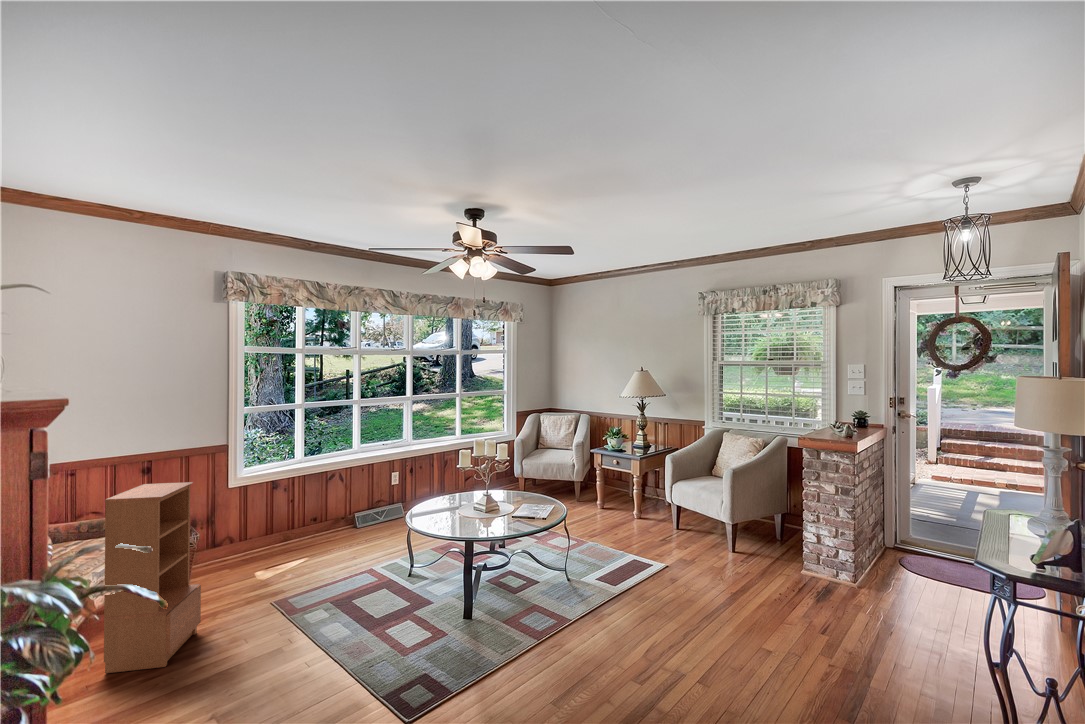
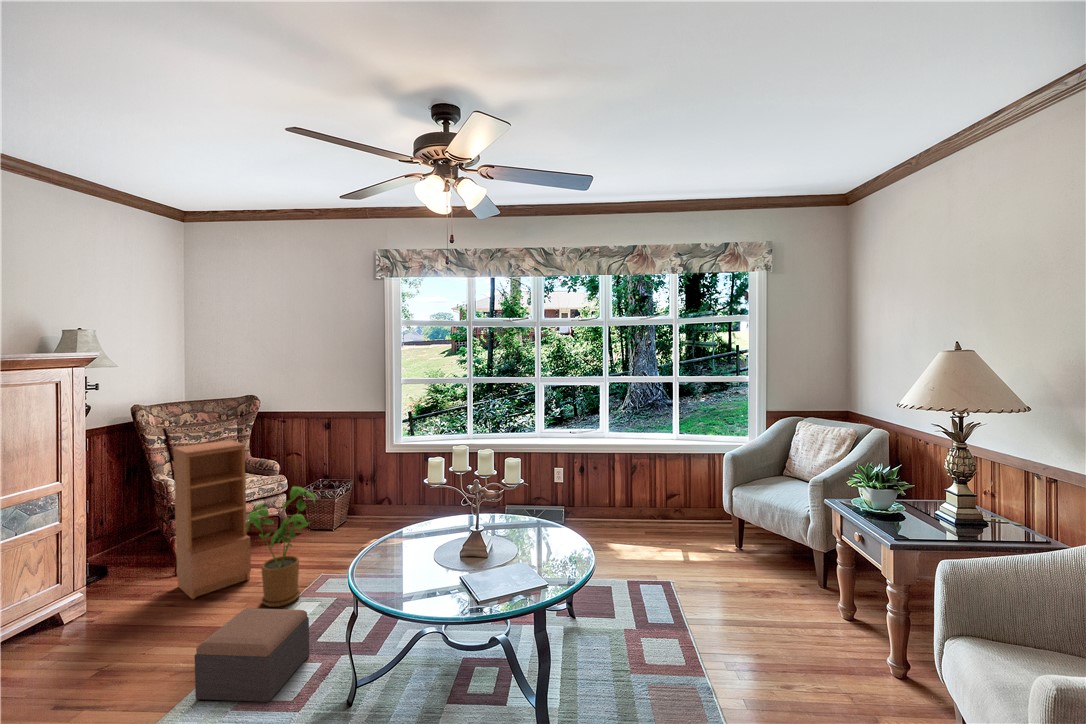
house plant: none [242,509,324,631] -> present [246,487,315,607]
footstool: none [337,589,421,674] -> present [194,608,309,702]

